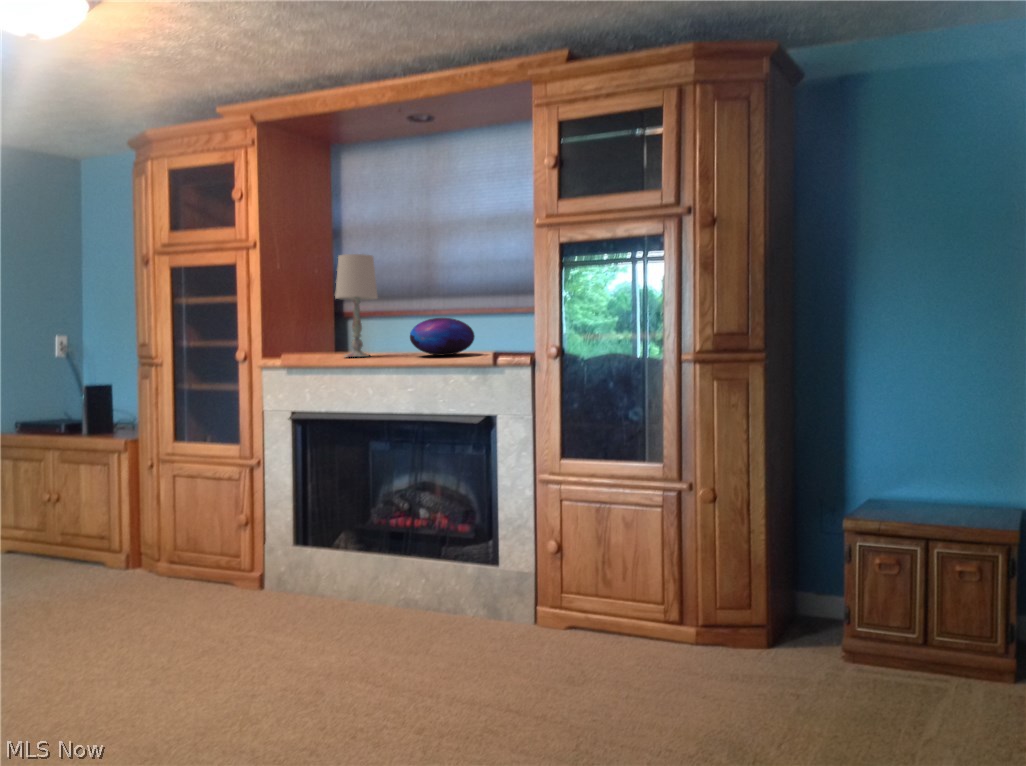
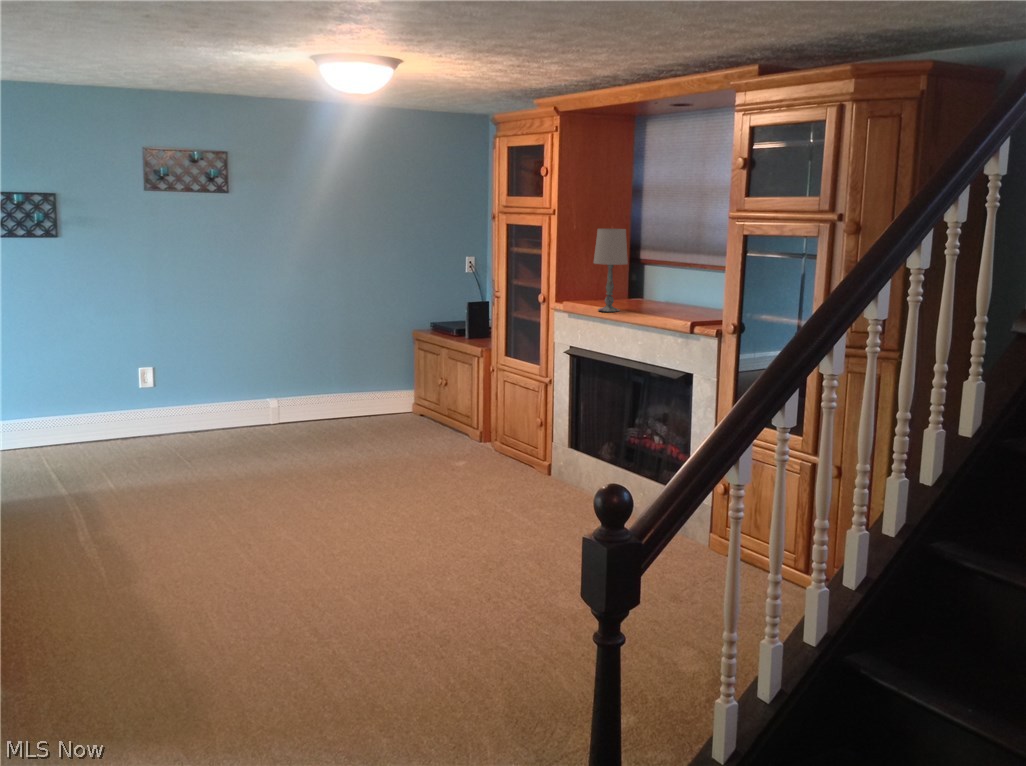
decorative orb: present [410,318,475,355] -> none [637,287,692,318]

